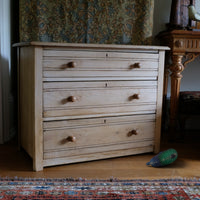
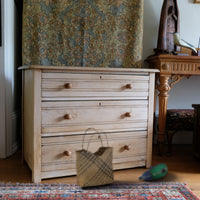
woven basket: none [80,110,120,172] -> present [76,128,114,187]

